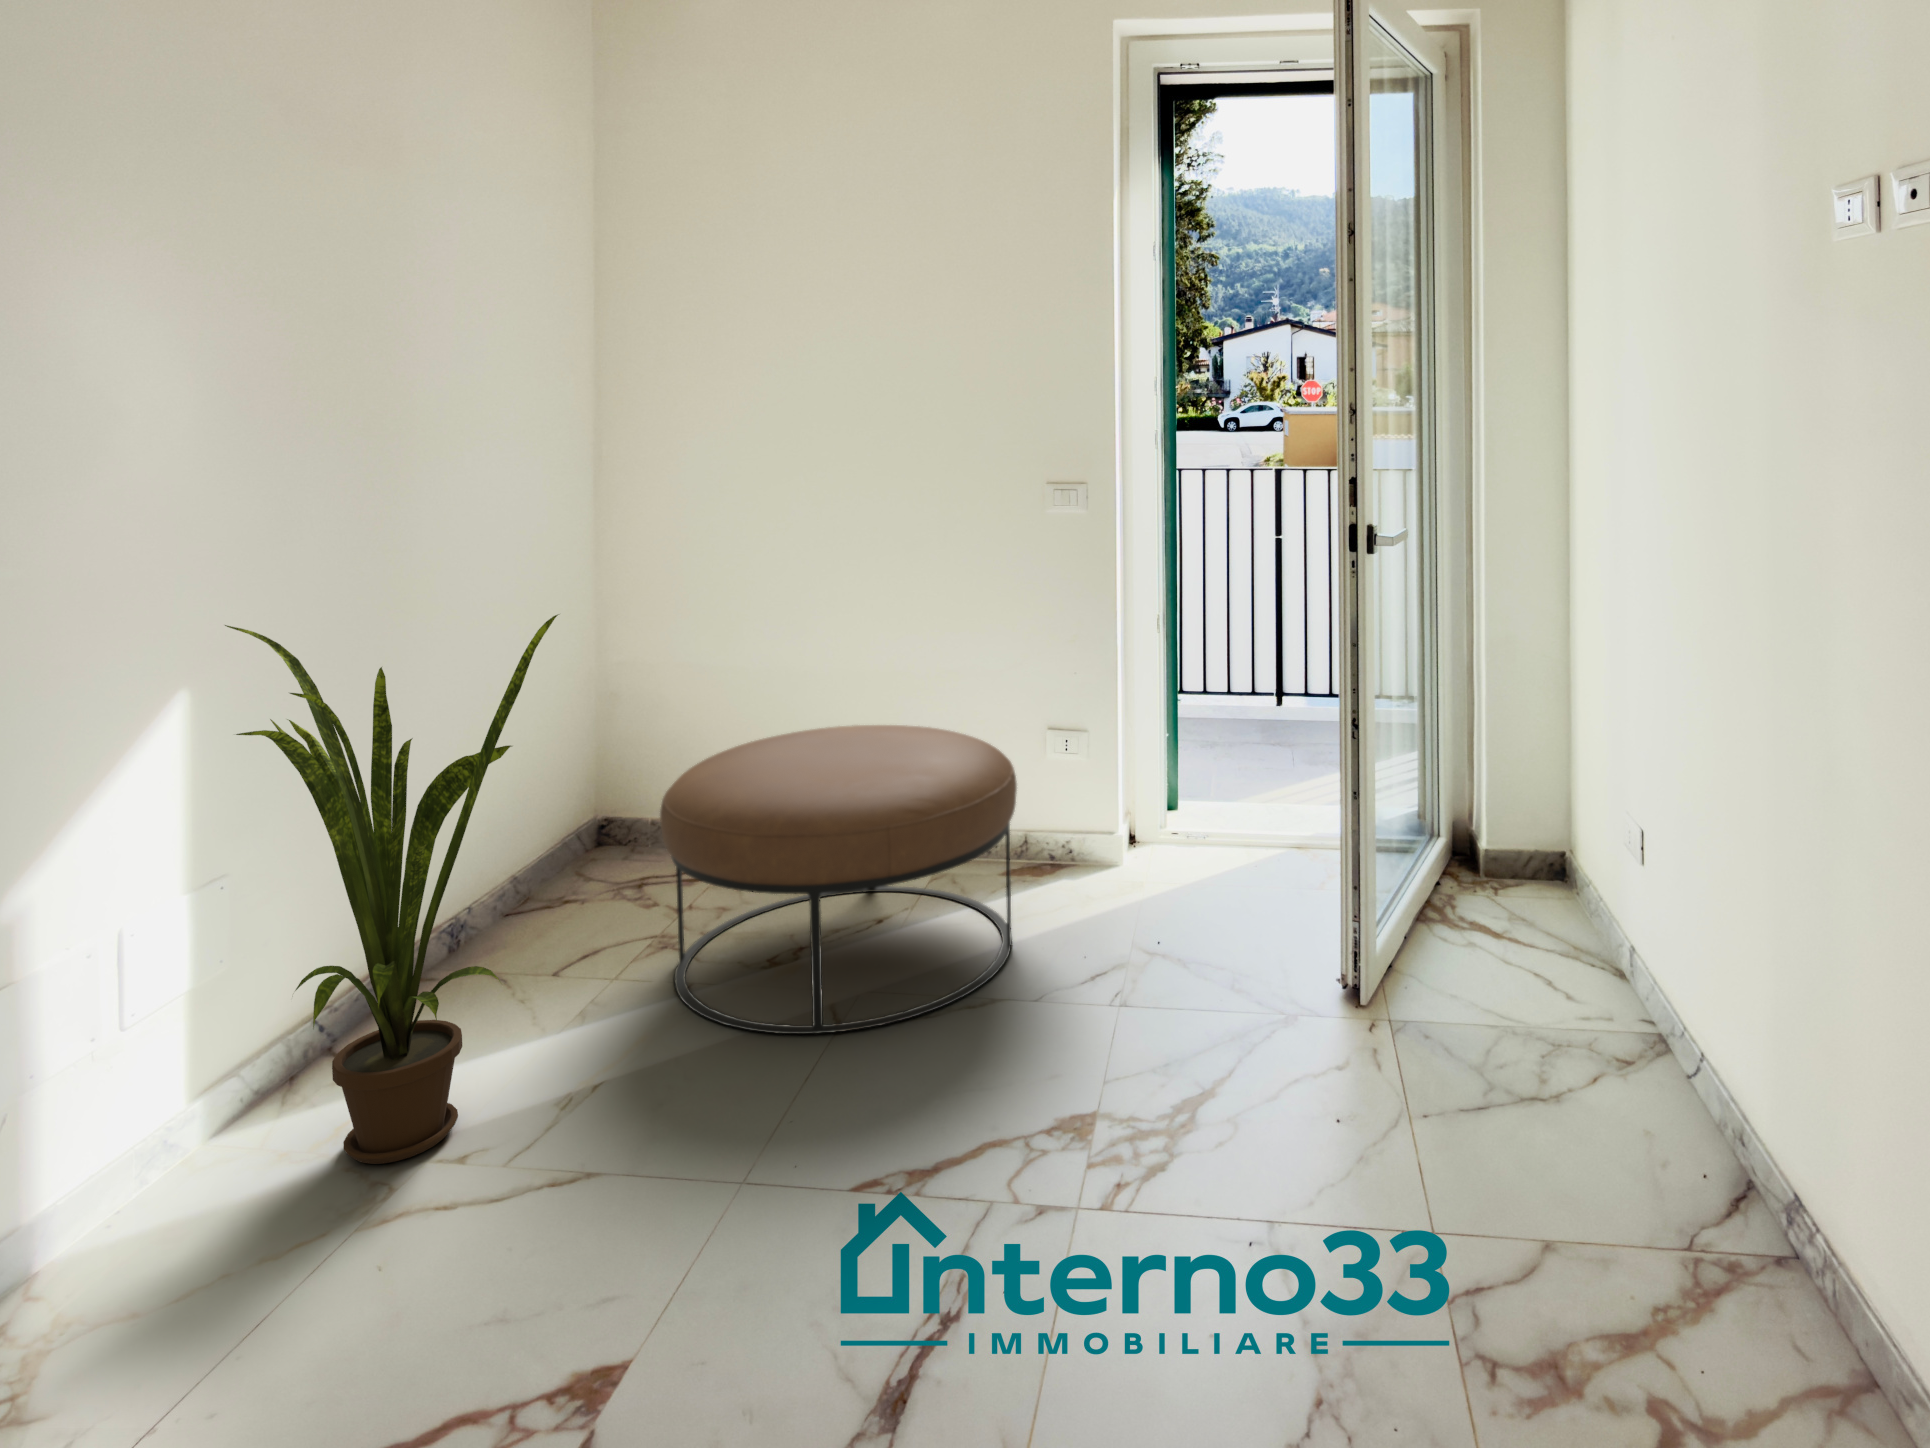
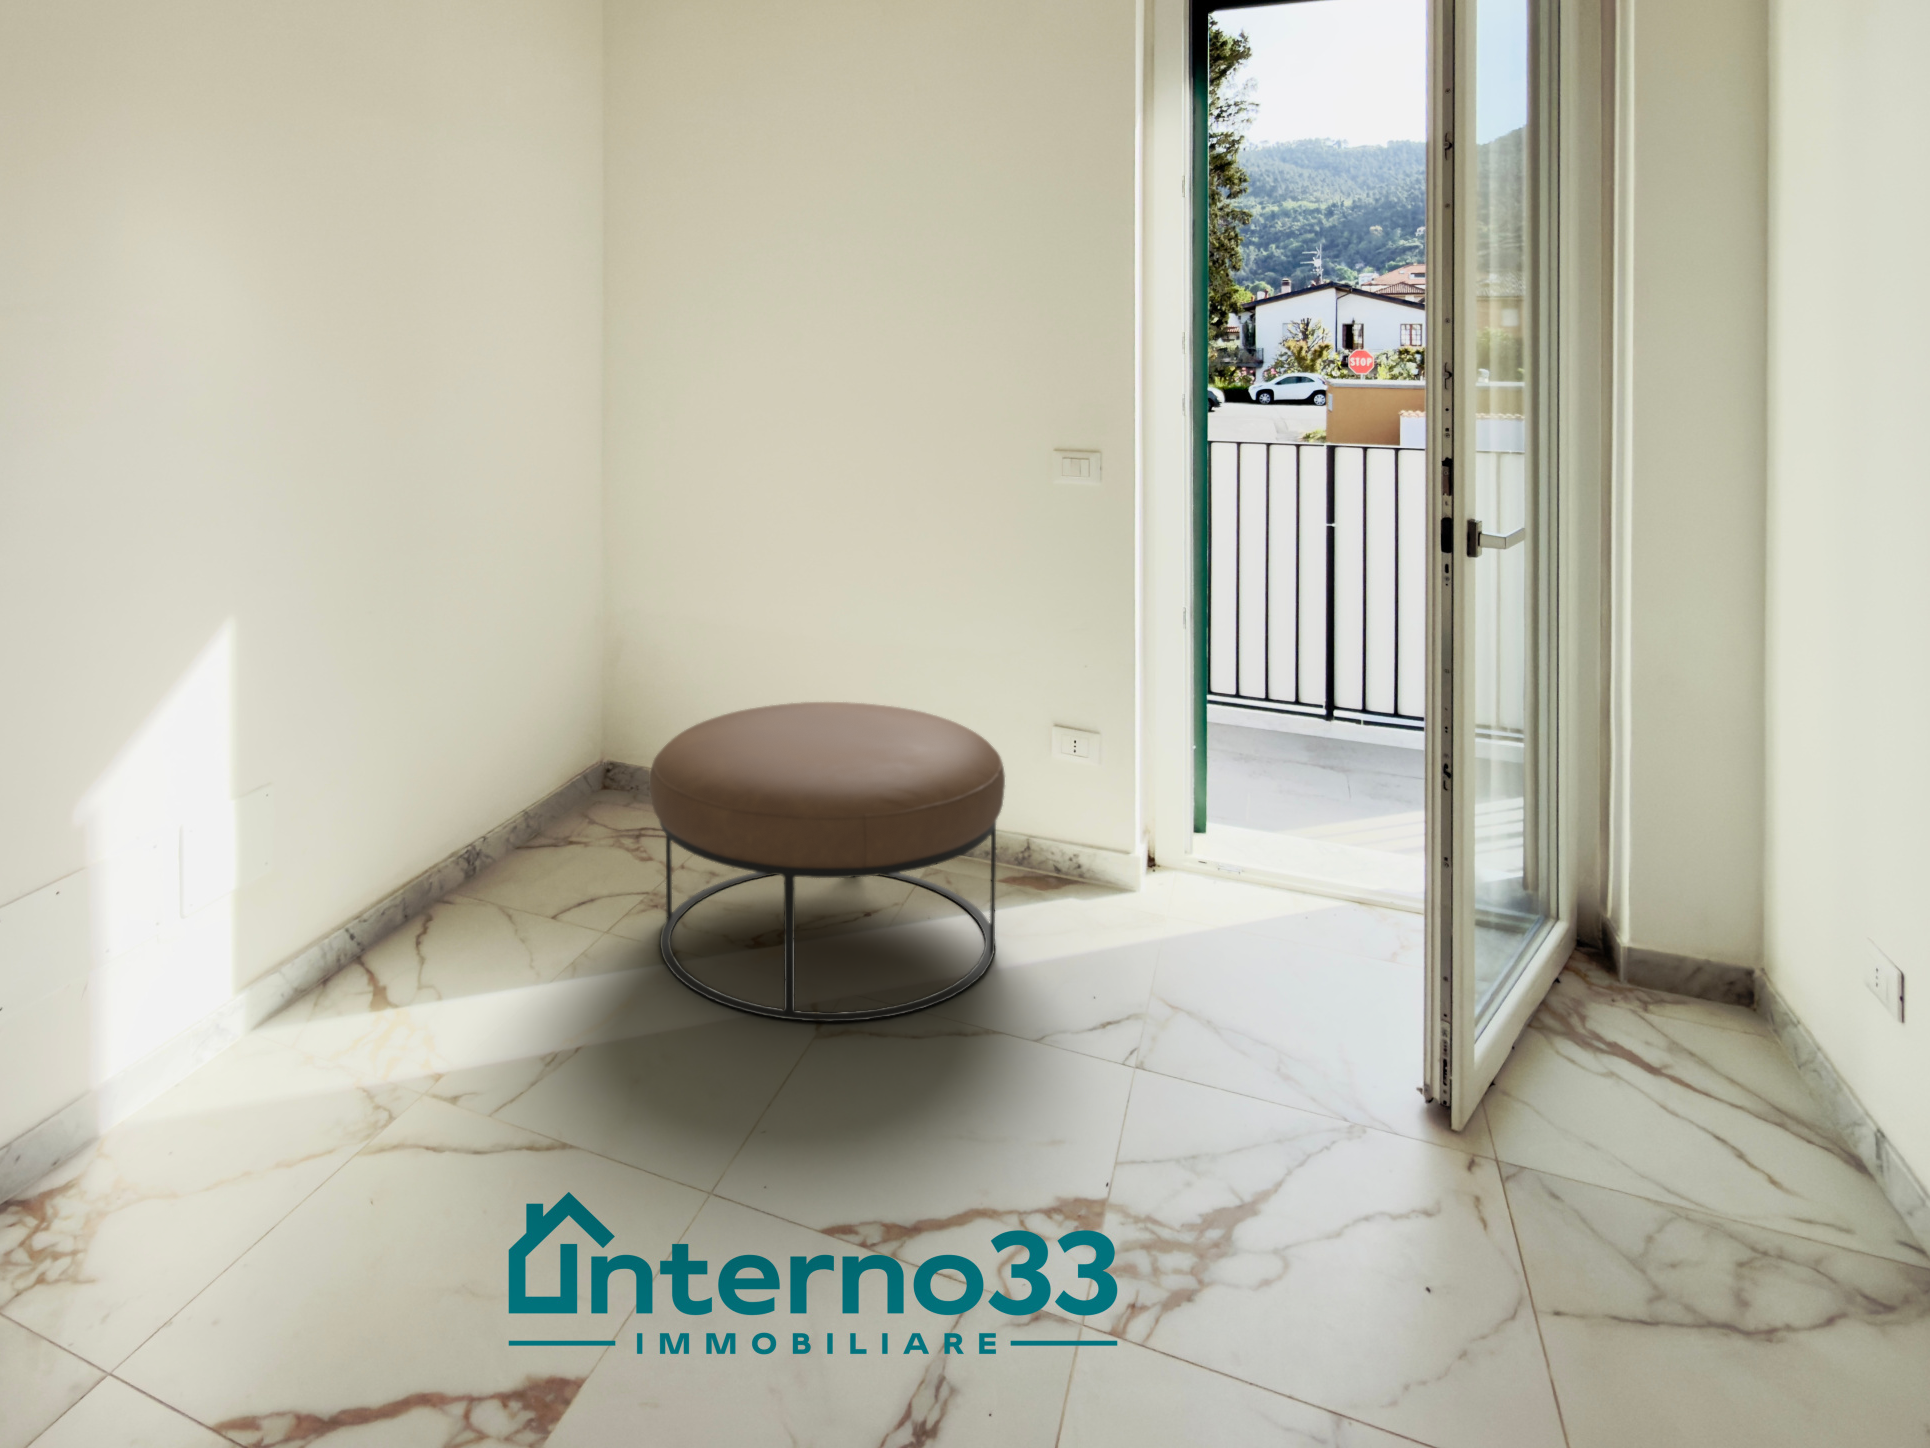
house plant: present [225,615,558,1164] -> none [259,569,555,1084]

